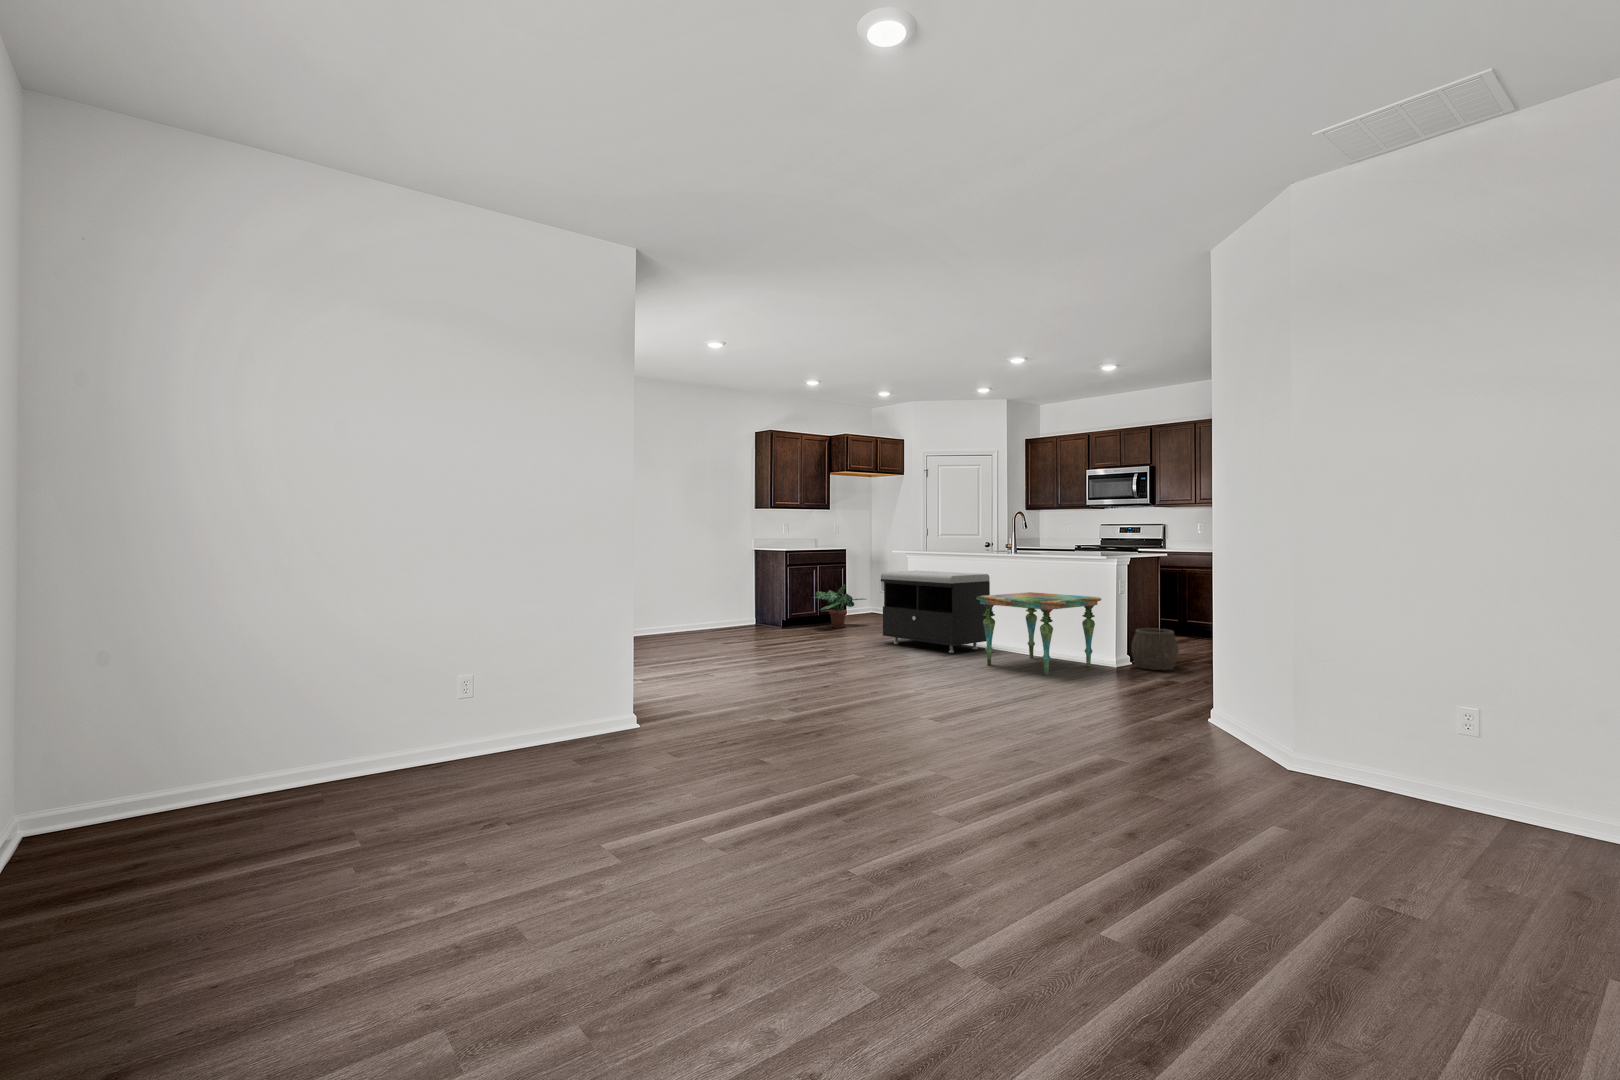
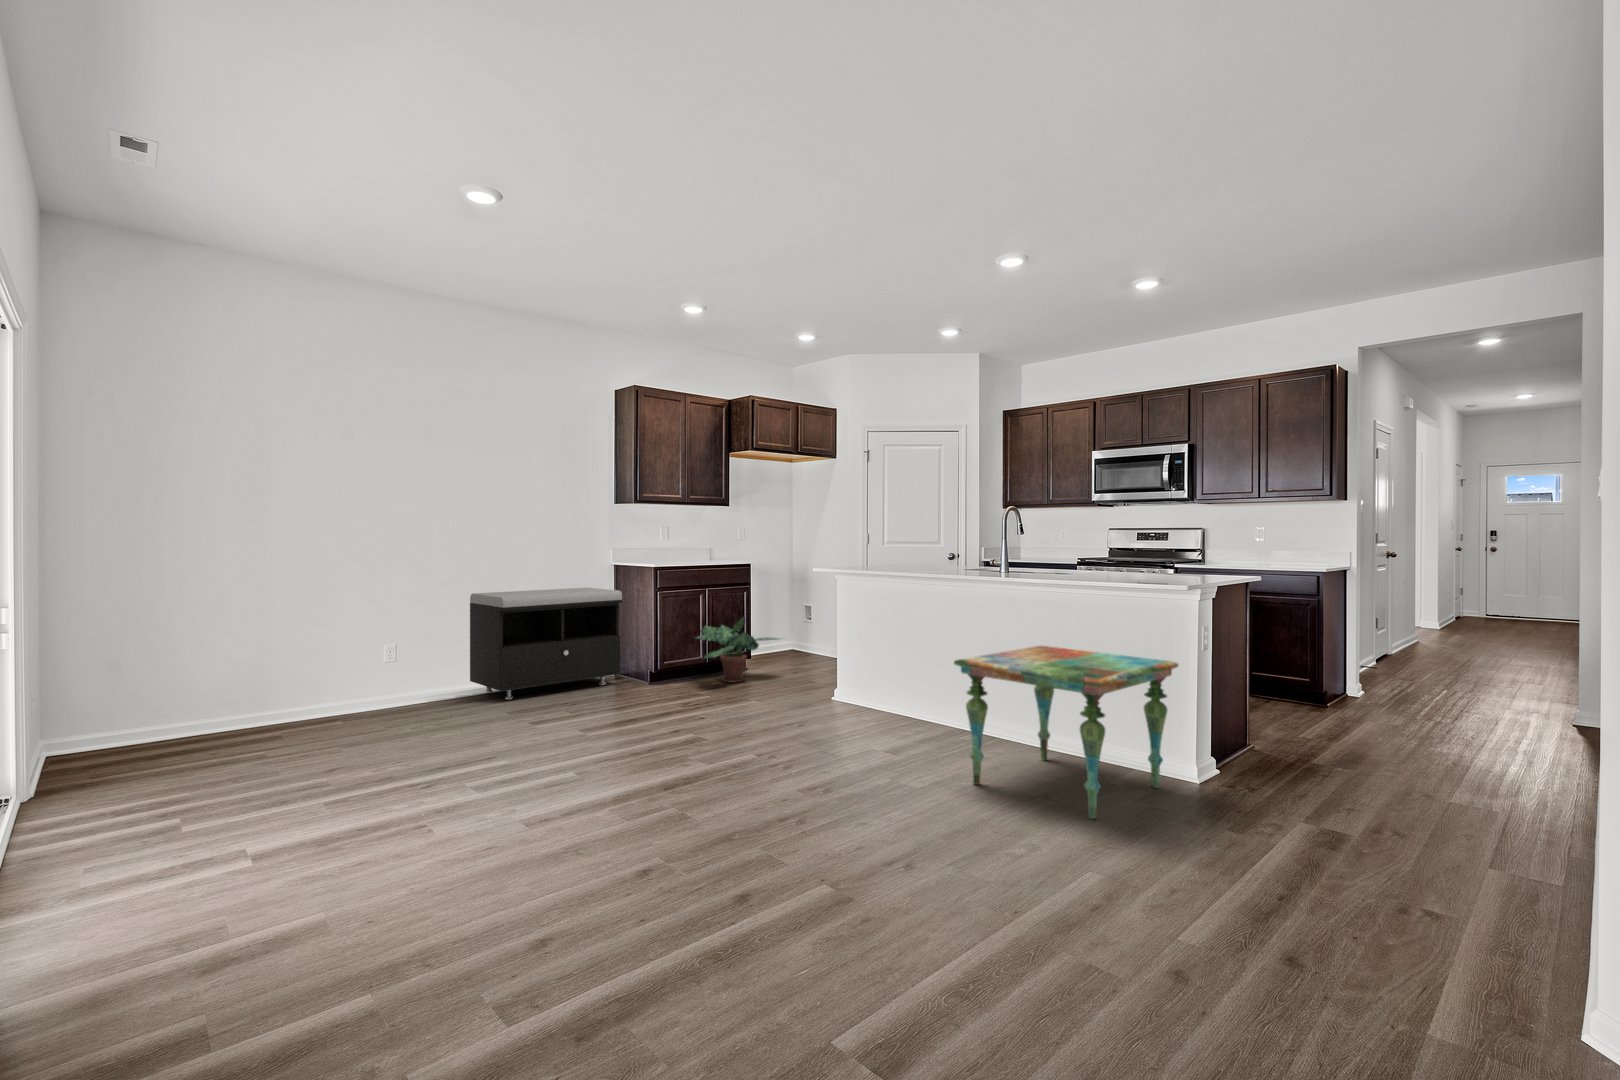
storage bench: present [881,571,990,653] -> present [470,588,622,699]
woven basket: present [1132,628,1178,670] -> none [1228,715,1321,799]

